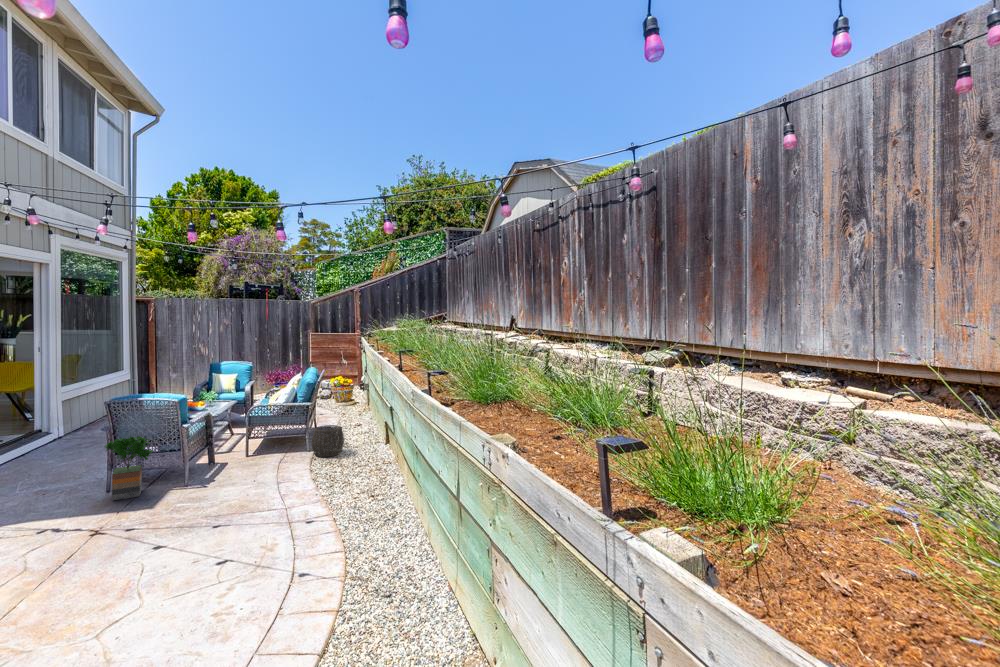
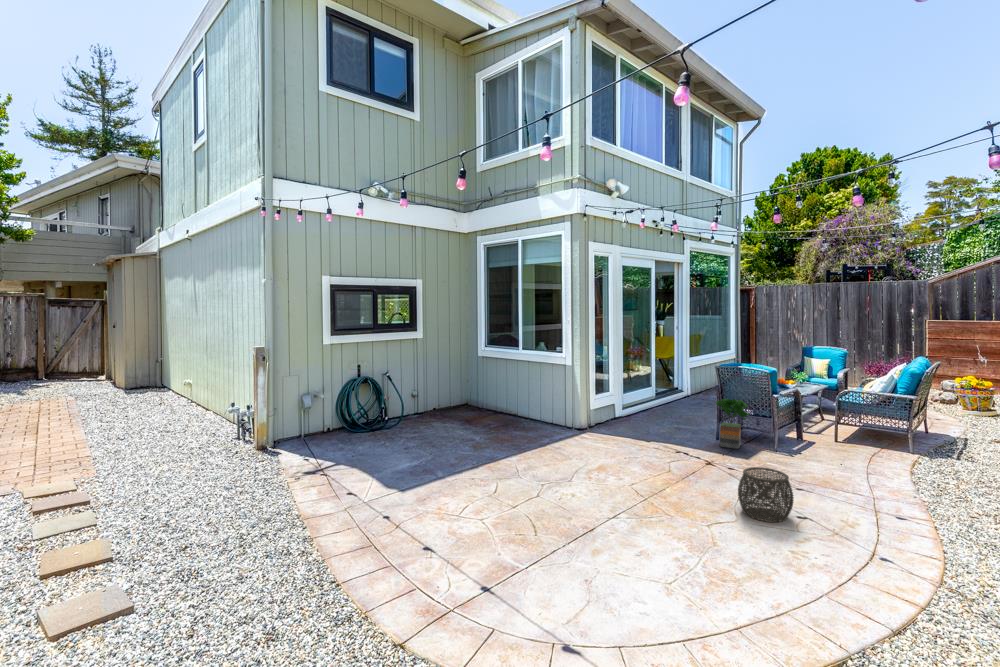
woven basket: present [311,425,344,457] -> present [738,467,794,522]

